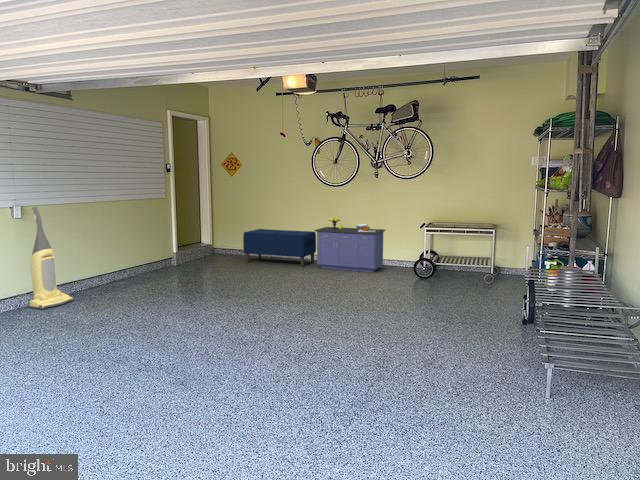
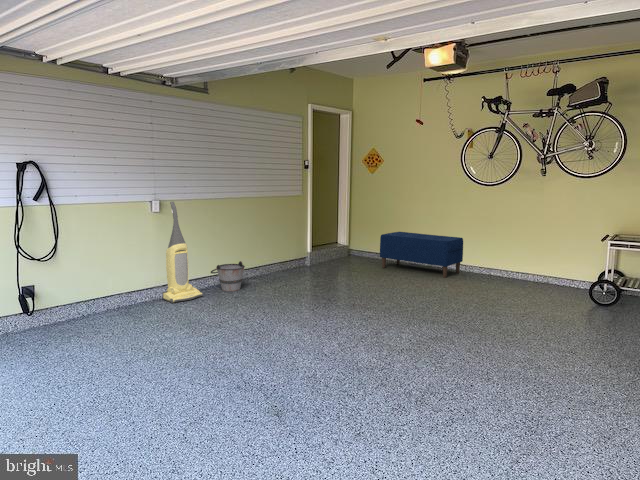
storage cabinet: present [315,217,385,272] -> none [461,222,552,291]
bucket: none [79,264,116,294] -> present [211,261,245,291]

